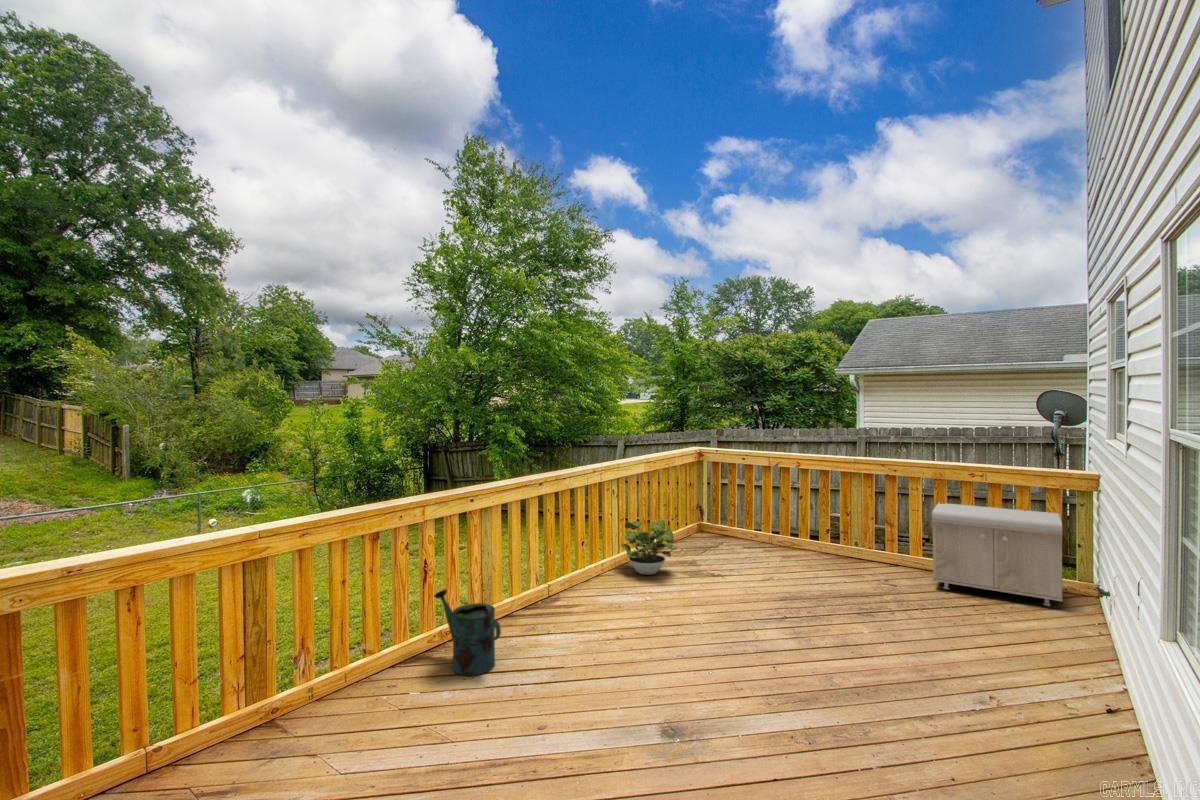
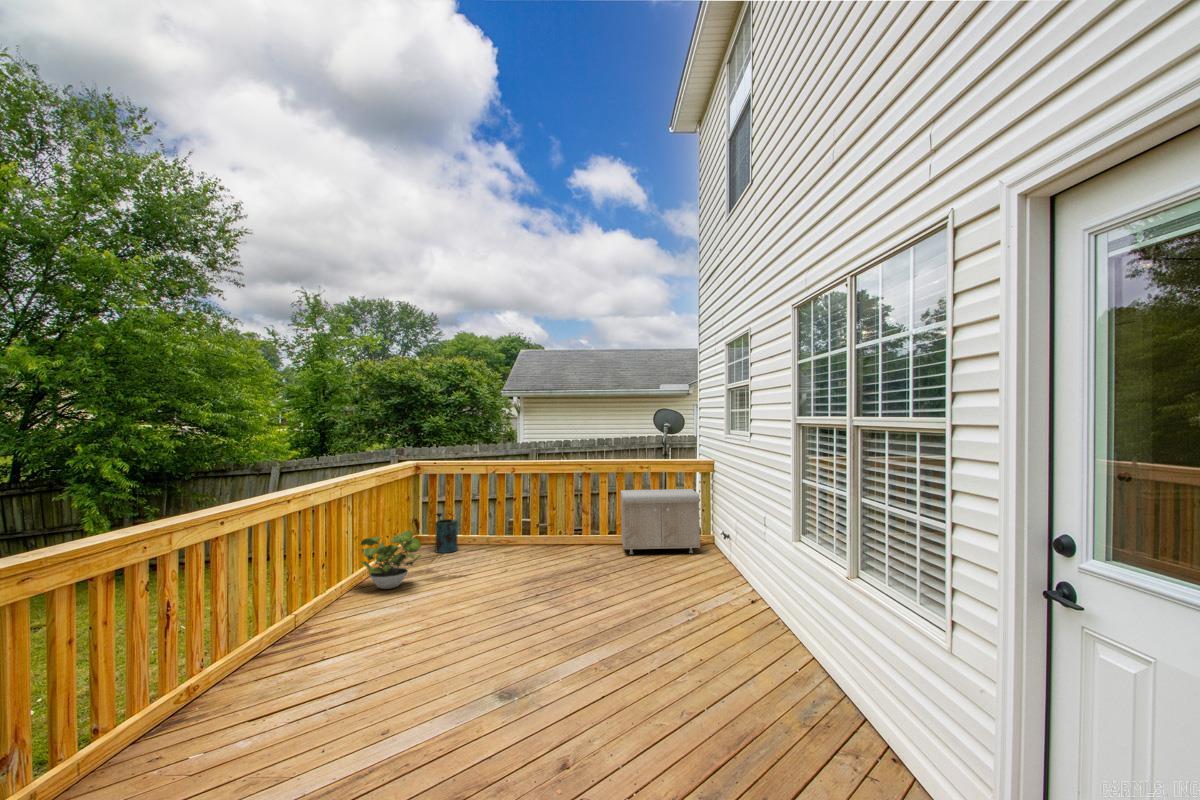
watering can: present [434,590,501,676] -> present [435,513,458,553]

